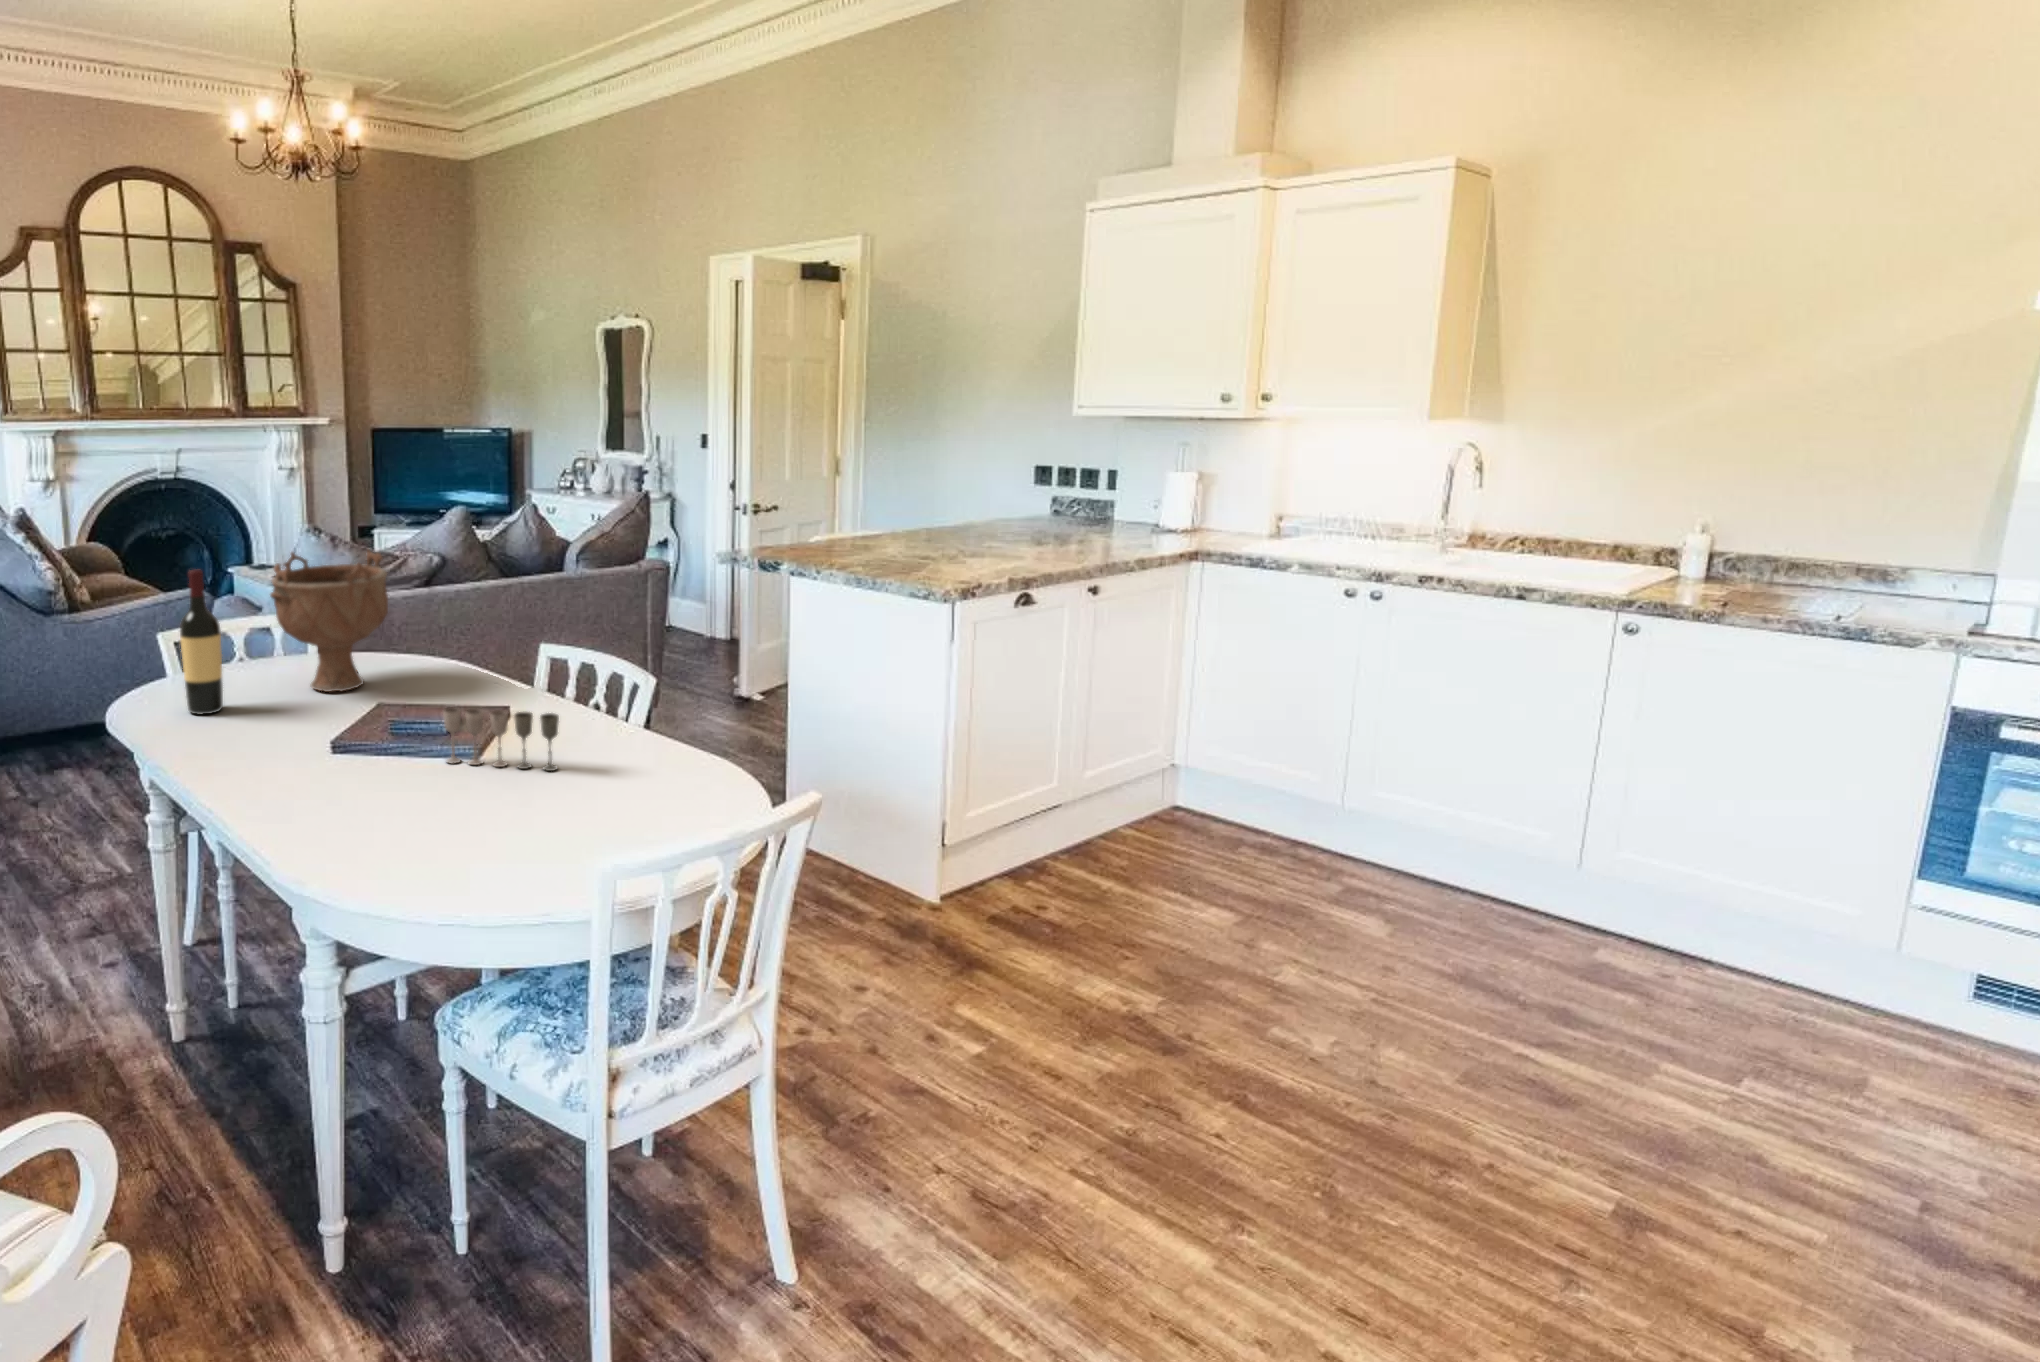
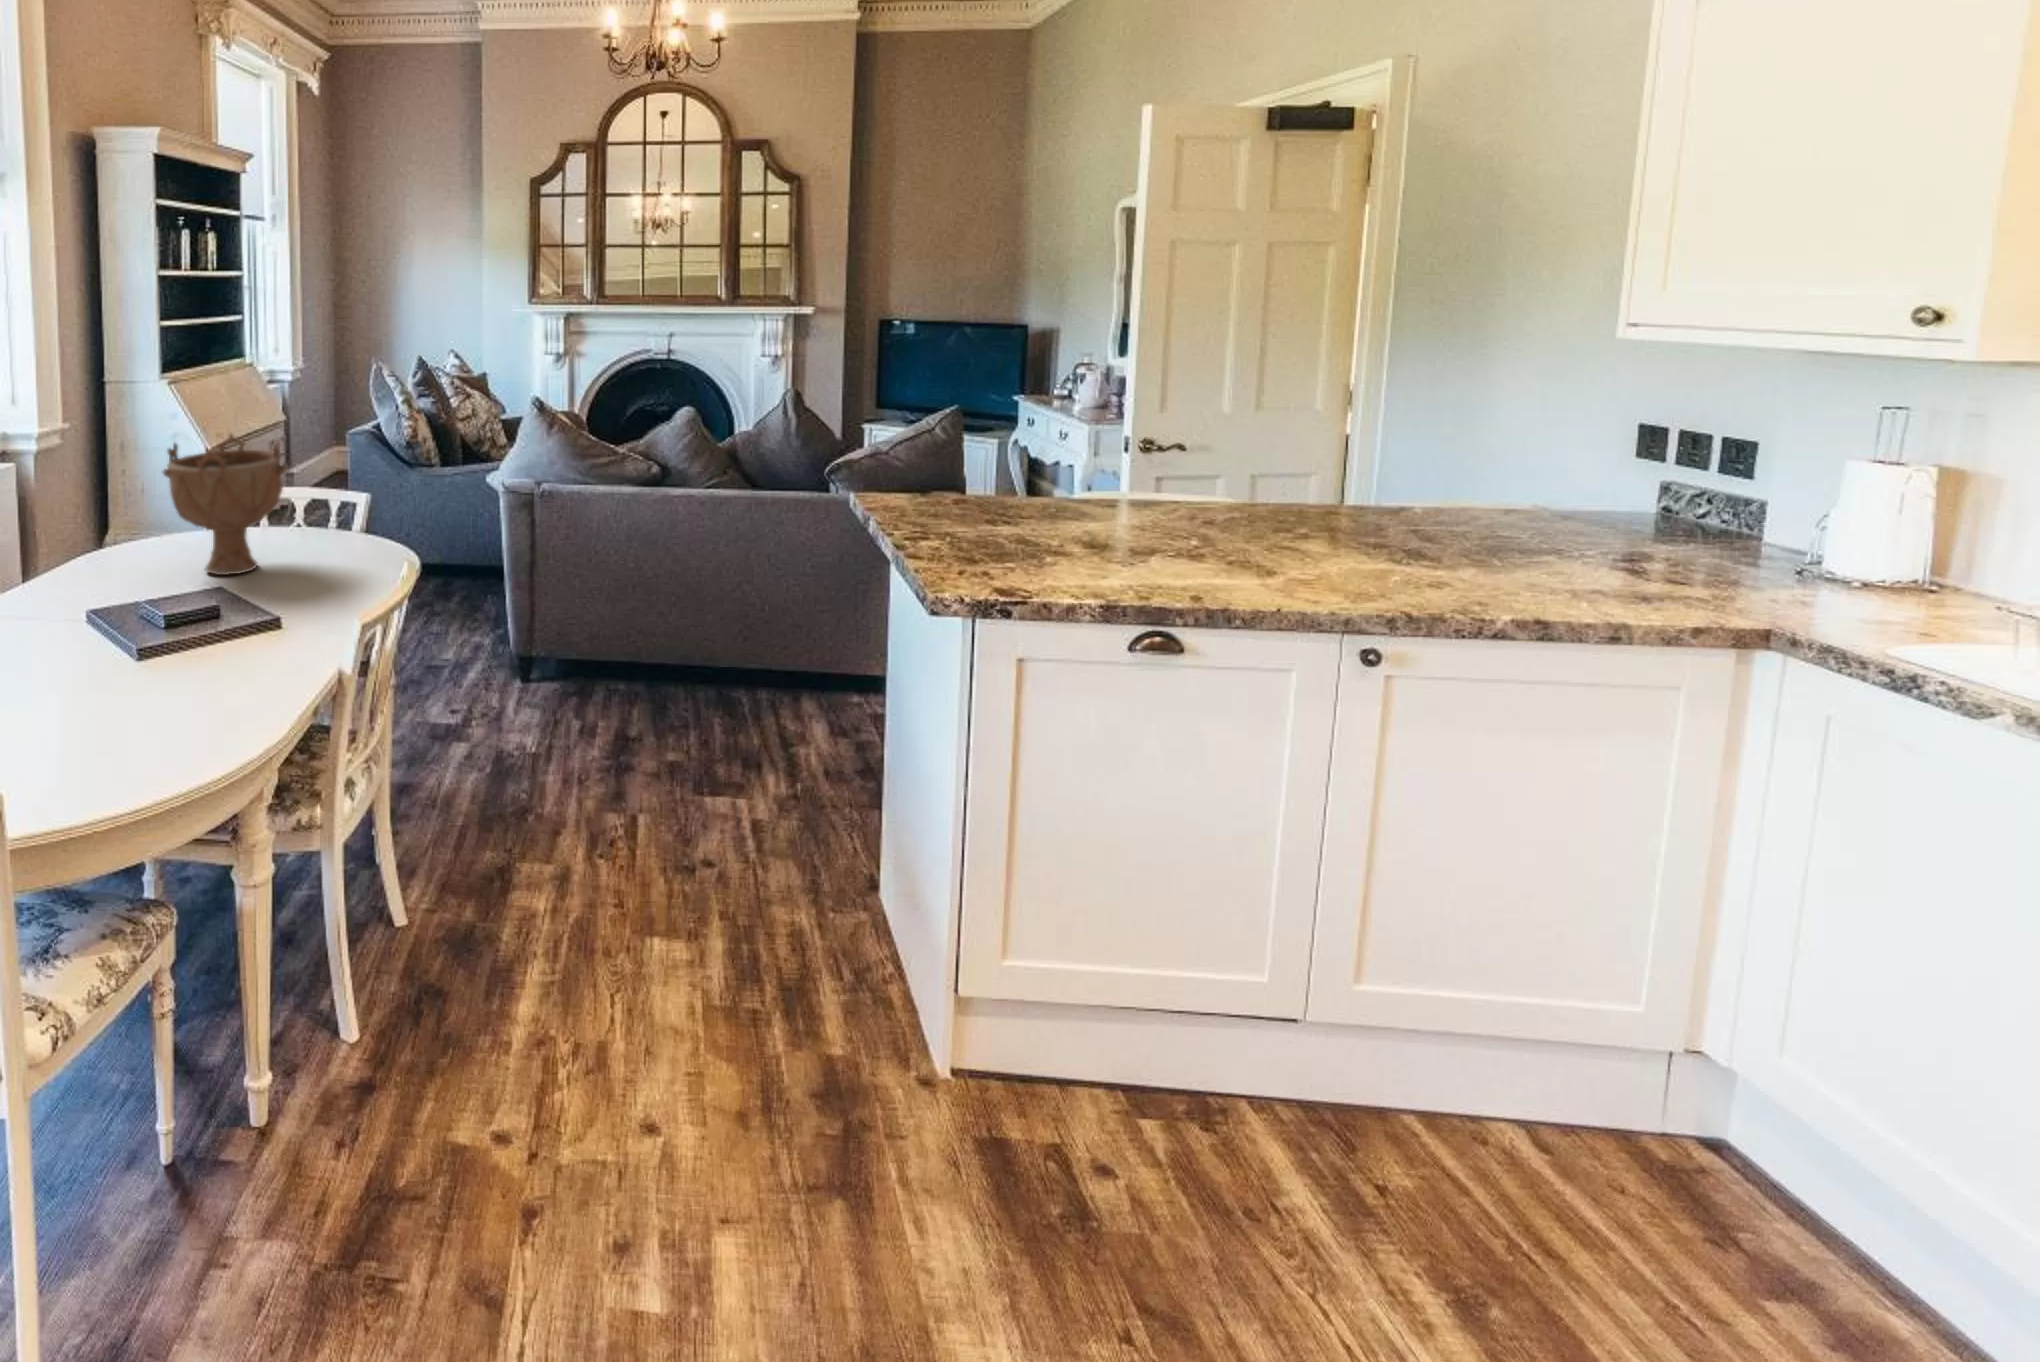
wine bottle: present [180,570,223,714] -> none [87,440,125,571]
wine glass: present [443,707,559,771] -> none [73,608,121,702]

